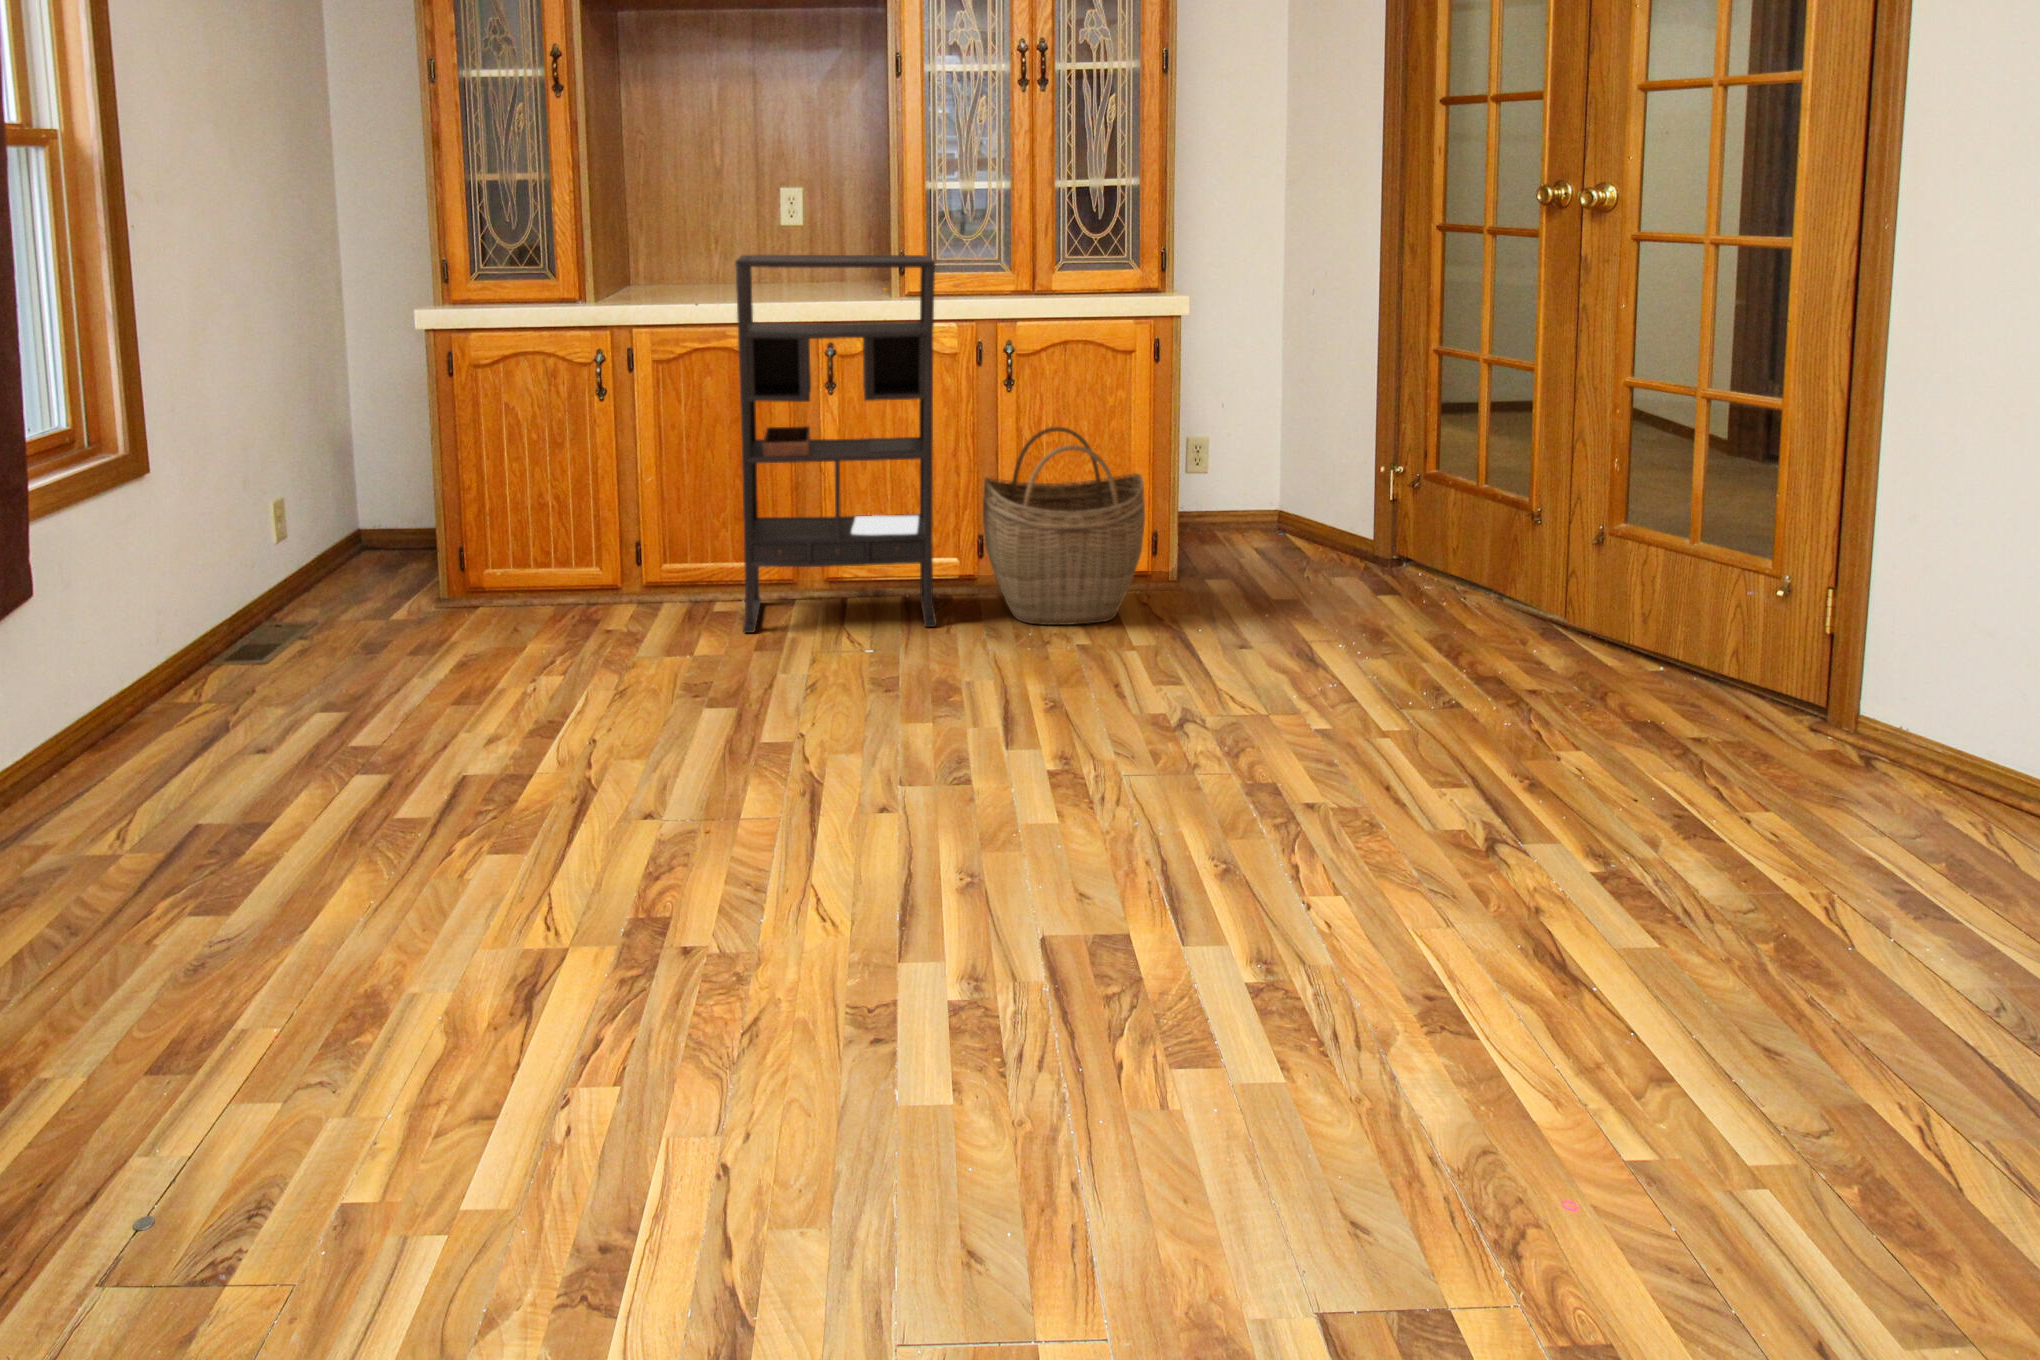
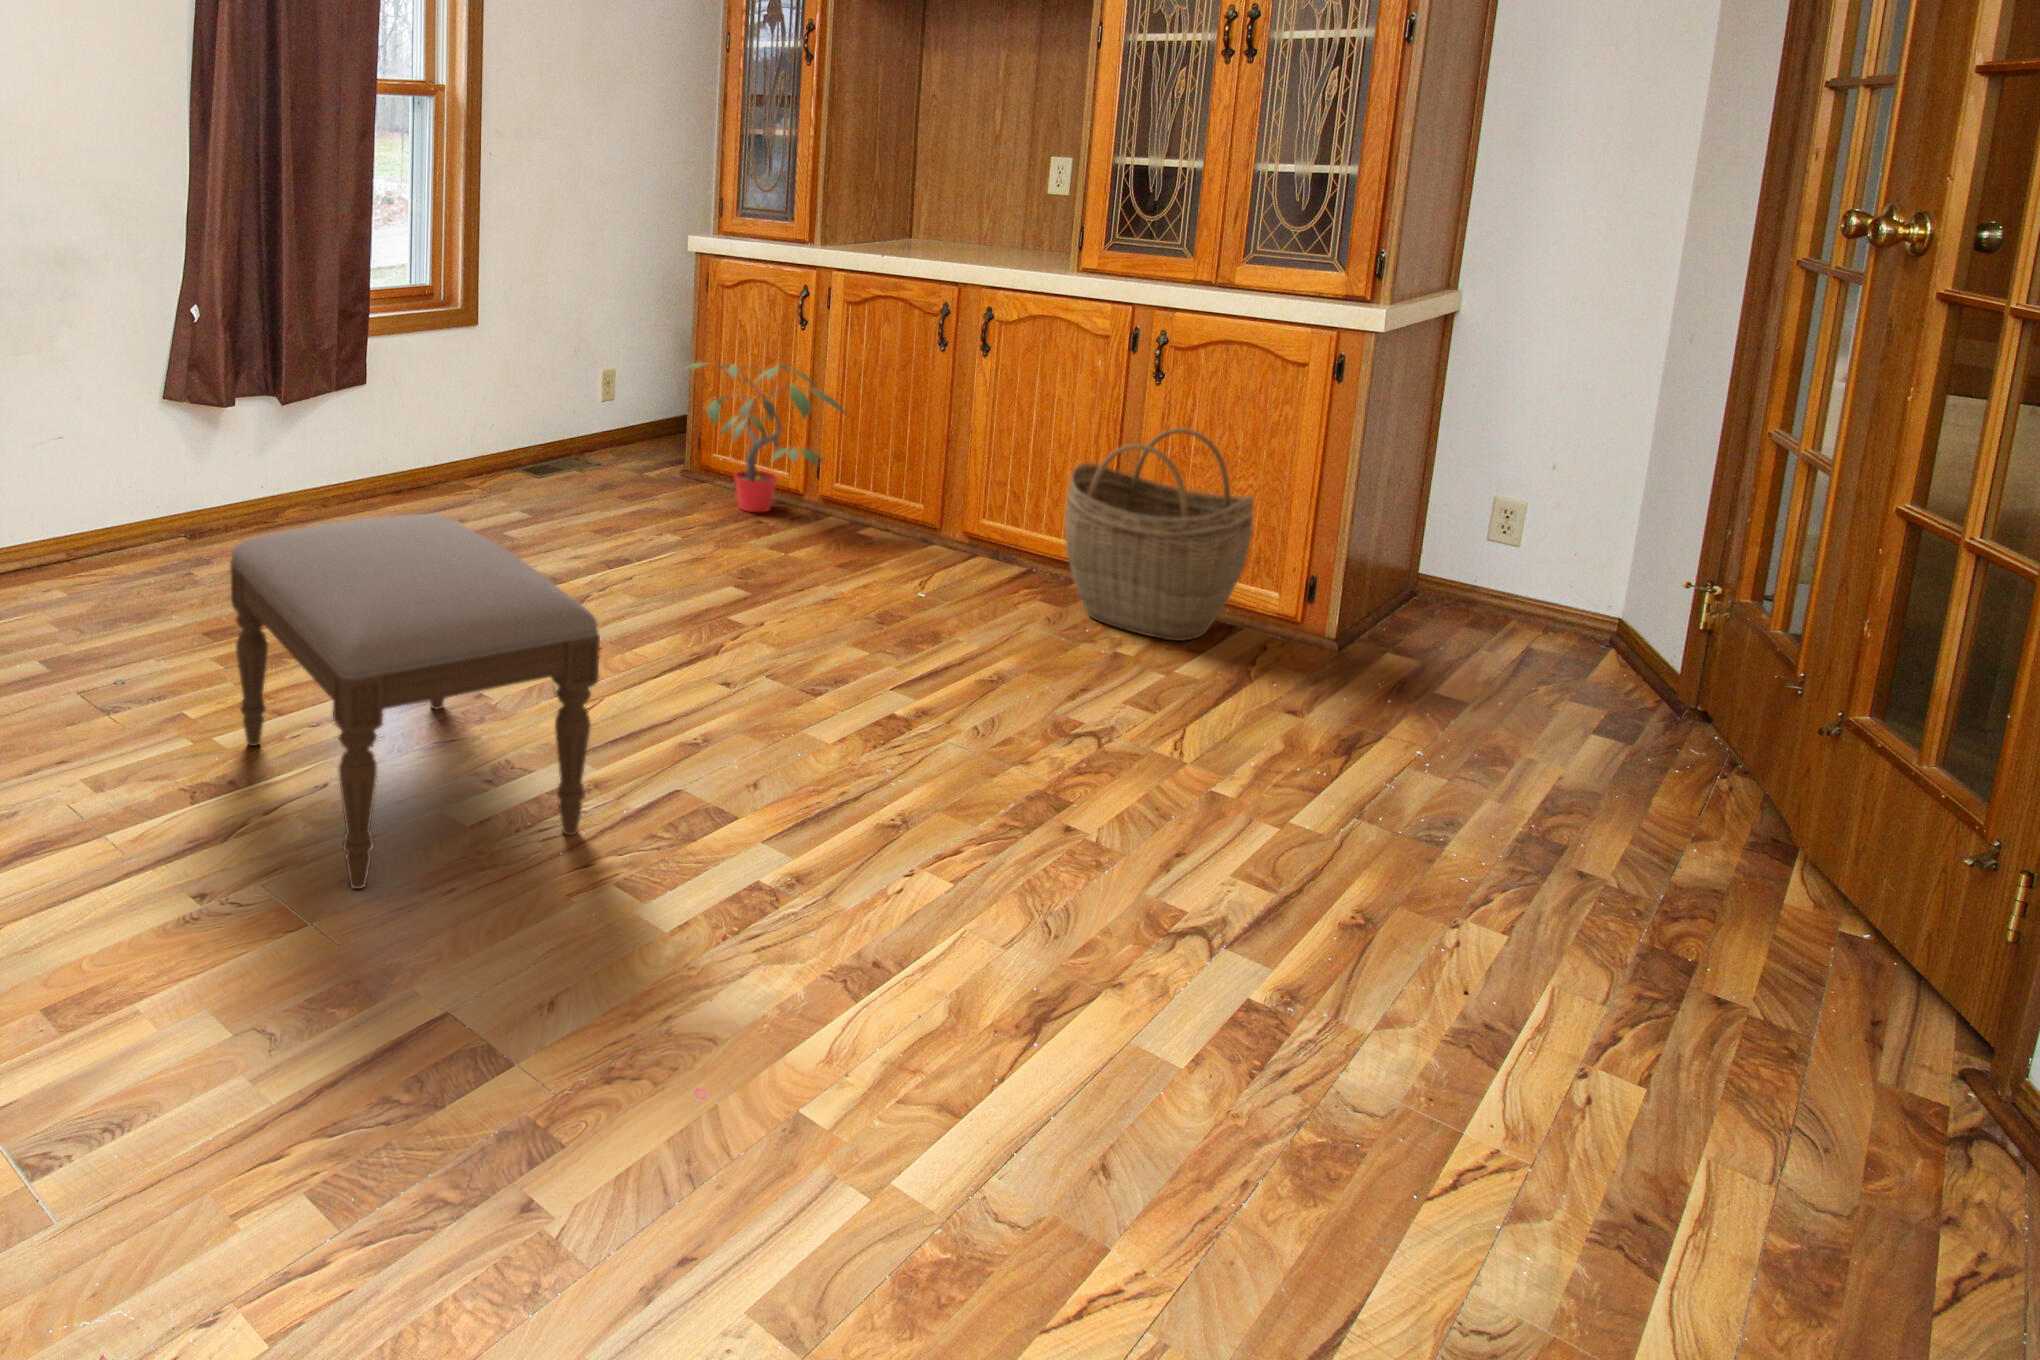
bookshelf: present [735,255,937,633] -> none [843,214,1081,593]
potted plant: none [481,445,700,627] -> present [689,362,845,512]
ottoman: none [494,707,1100,1260] -> present [230,513,600,889]

